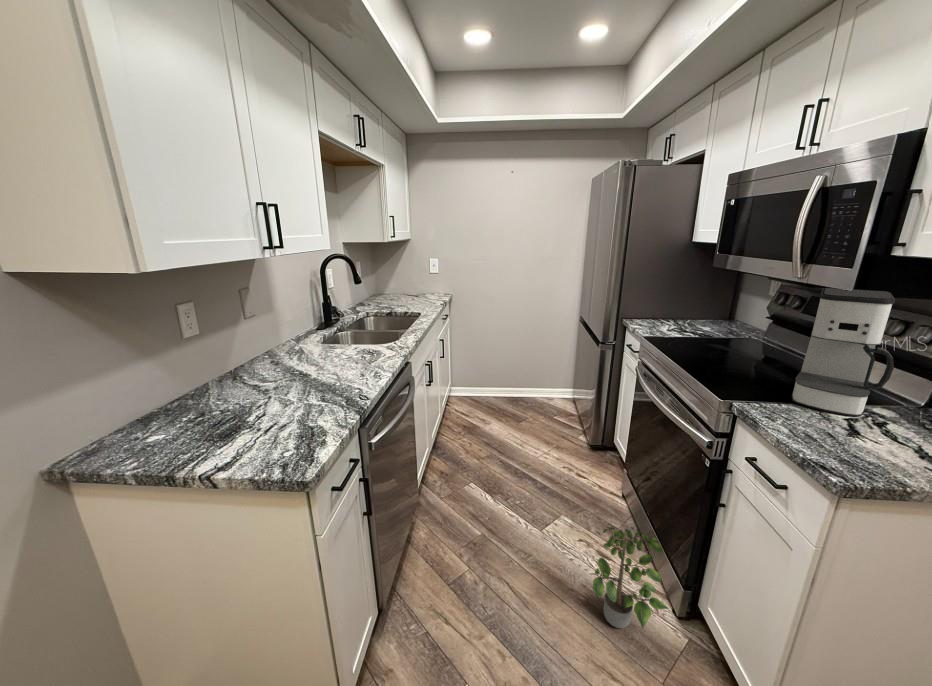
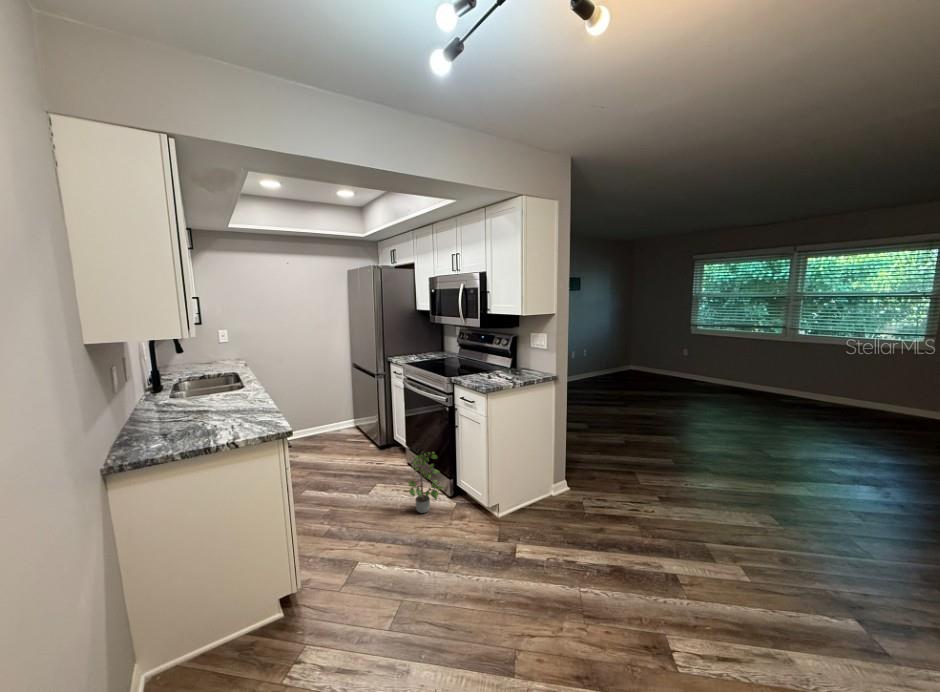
coffee maker: present [792,288,895,416] -> none [471,327,496,374]

